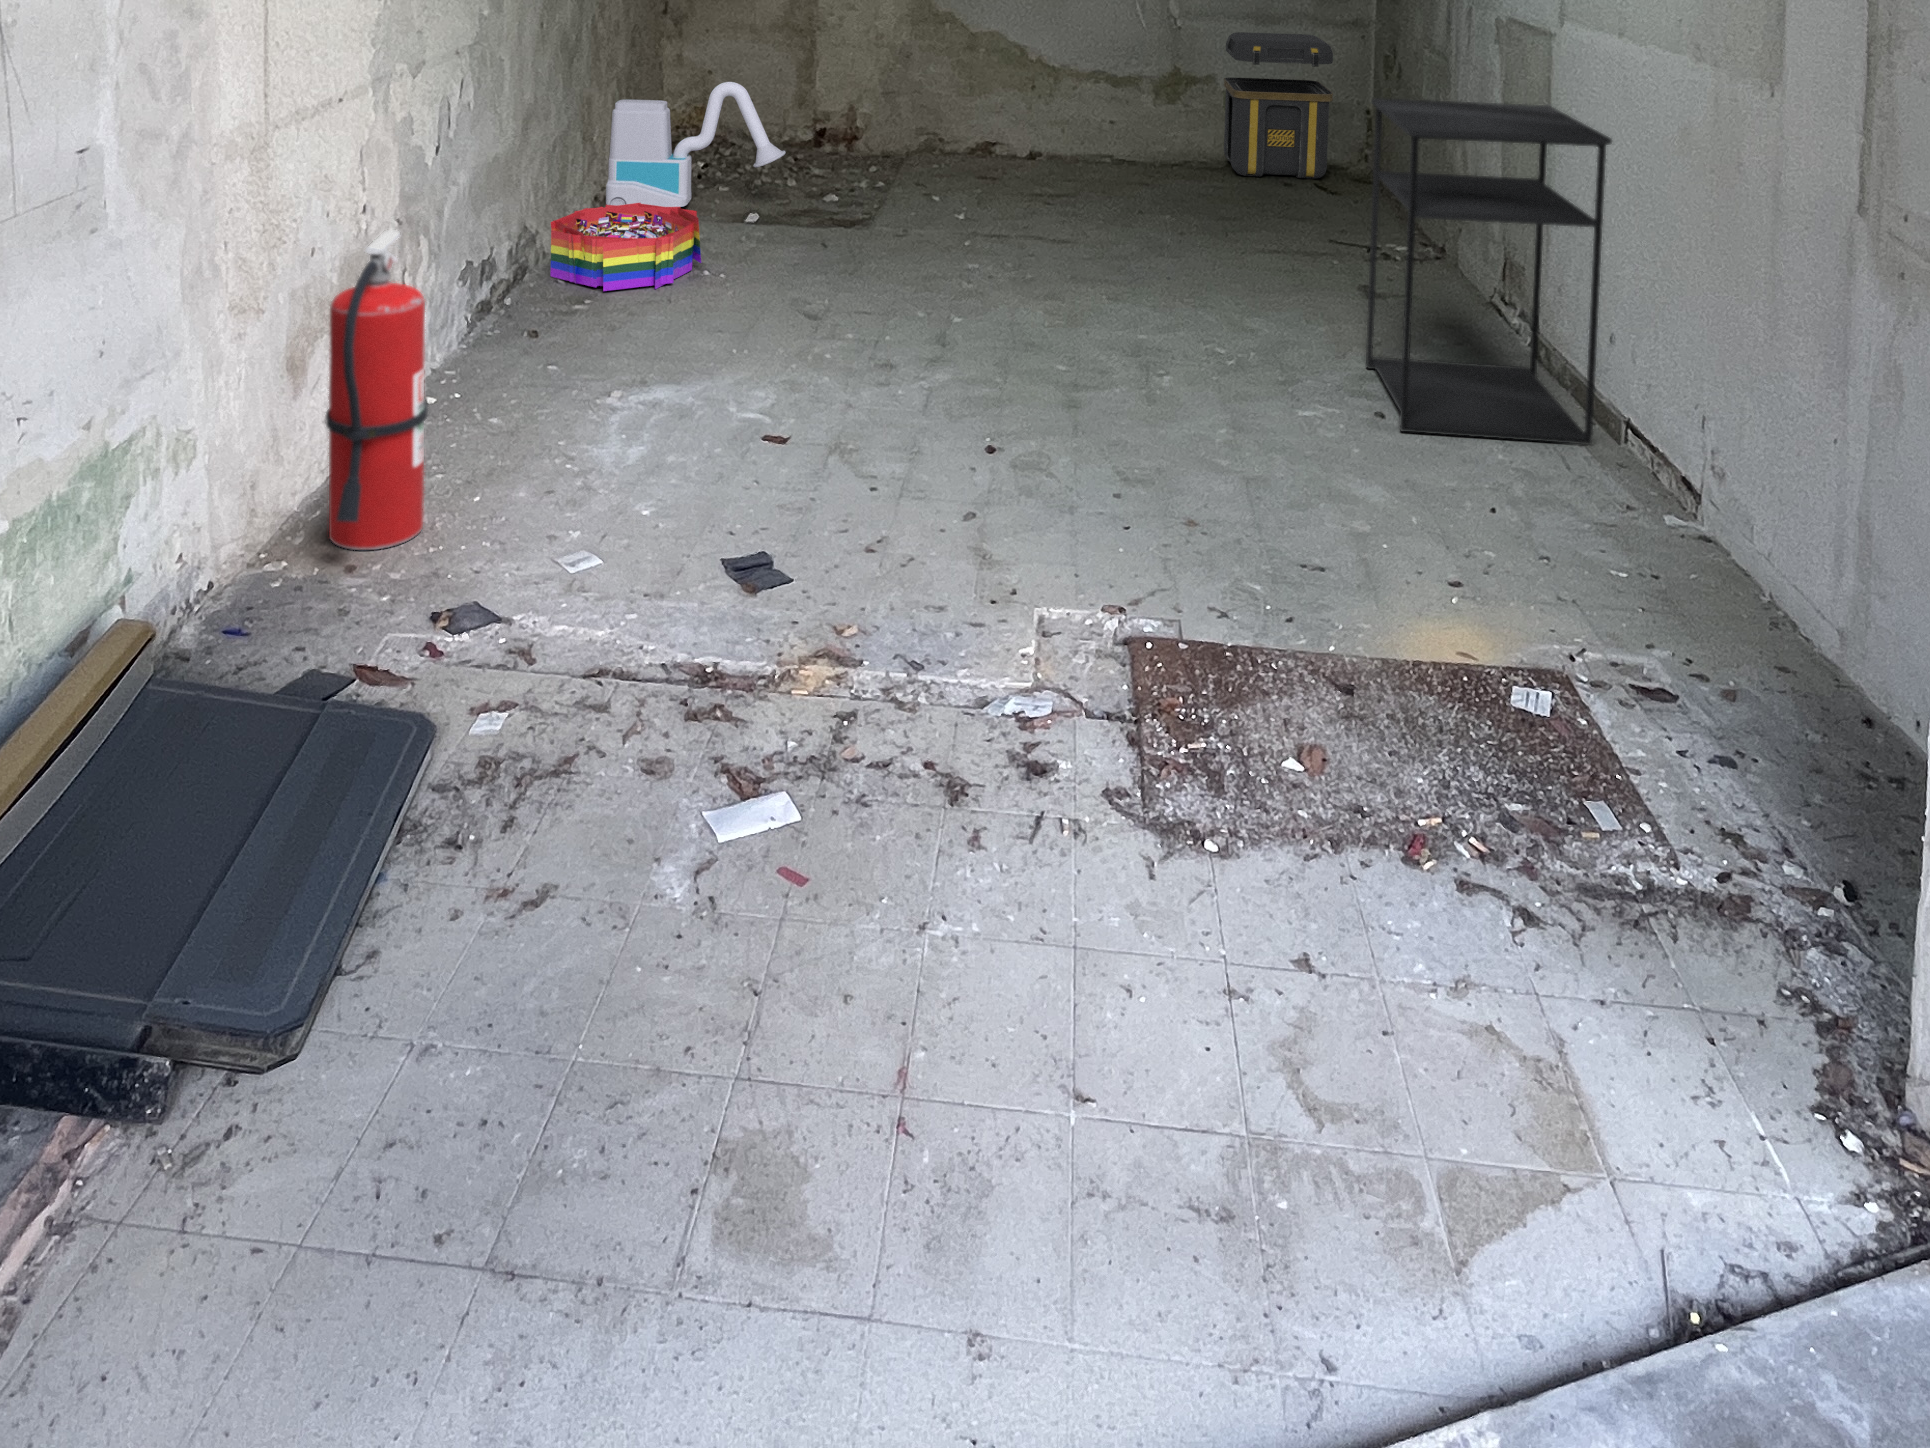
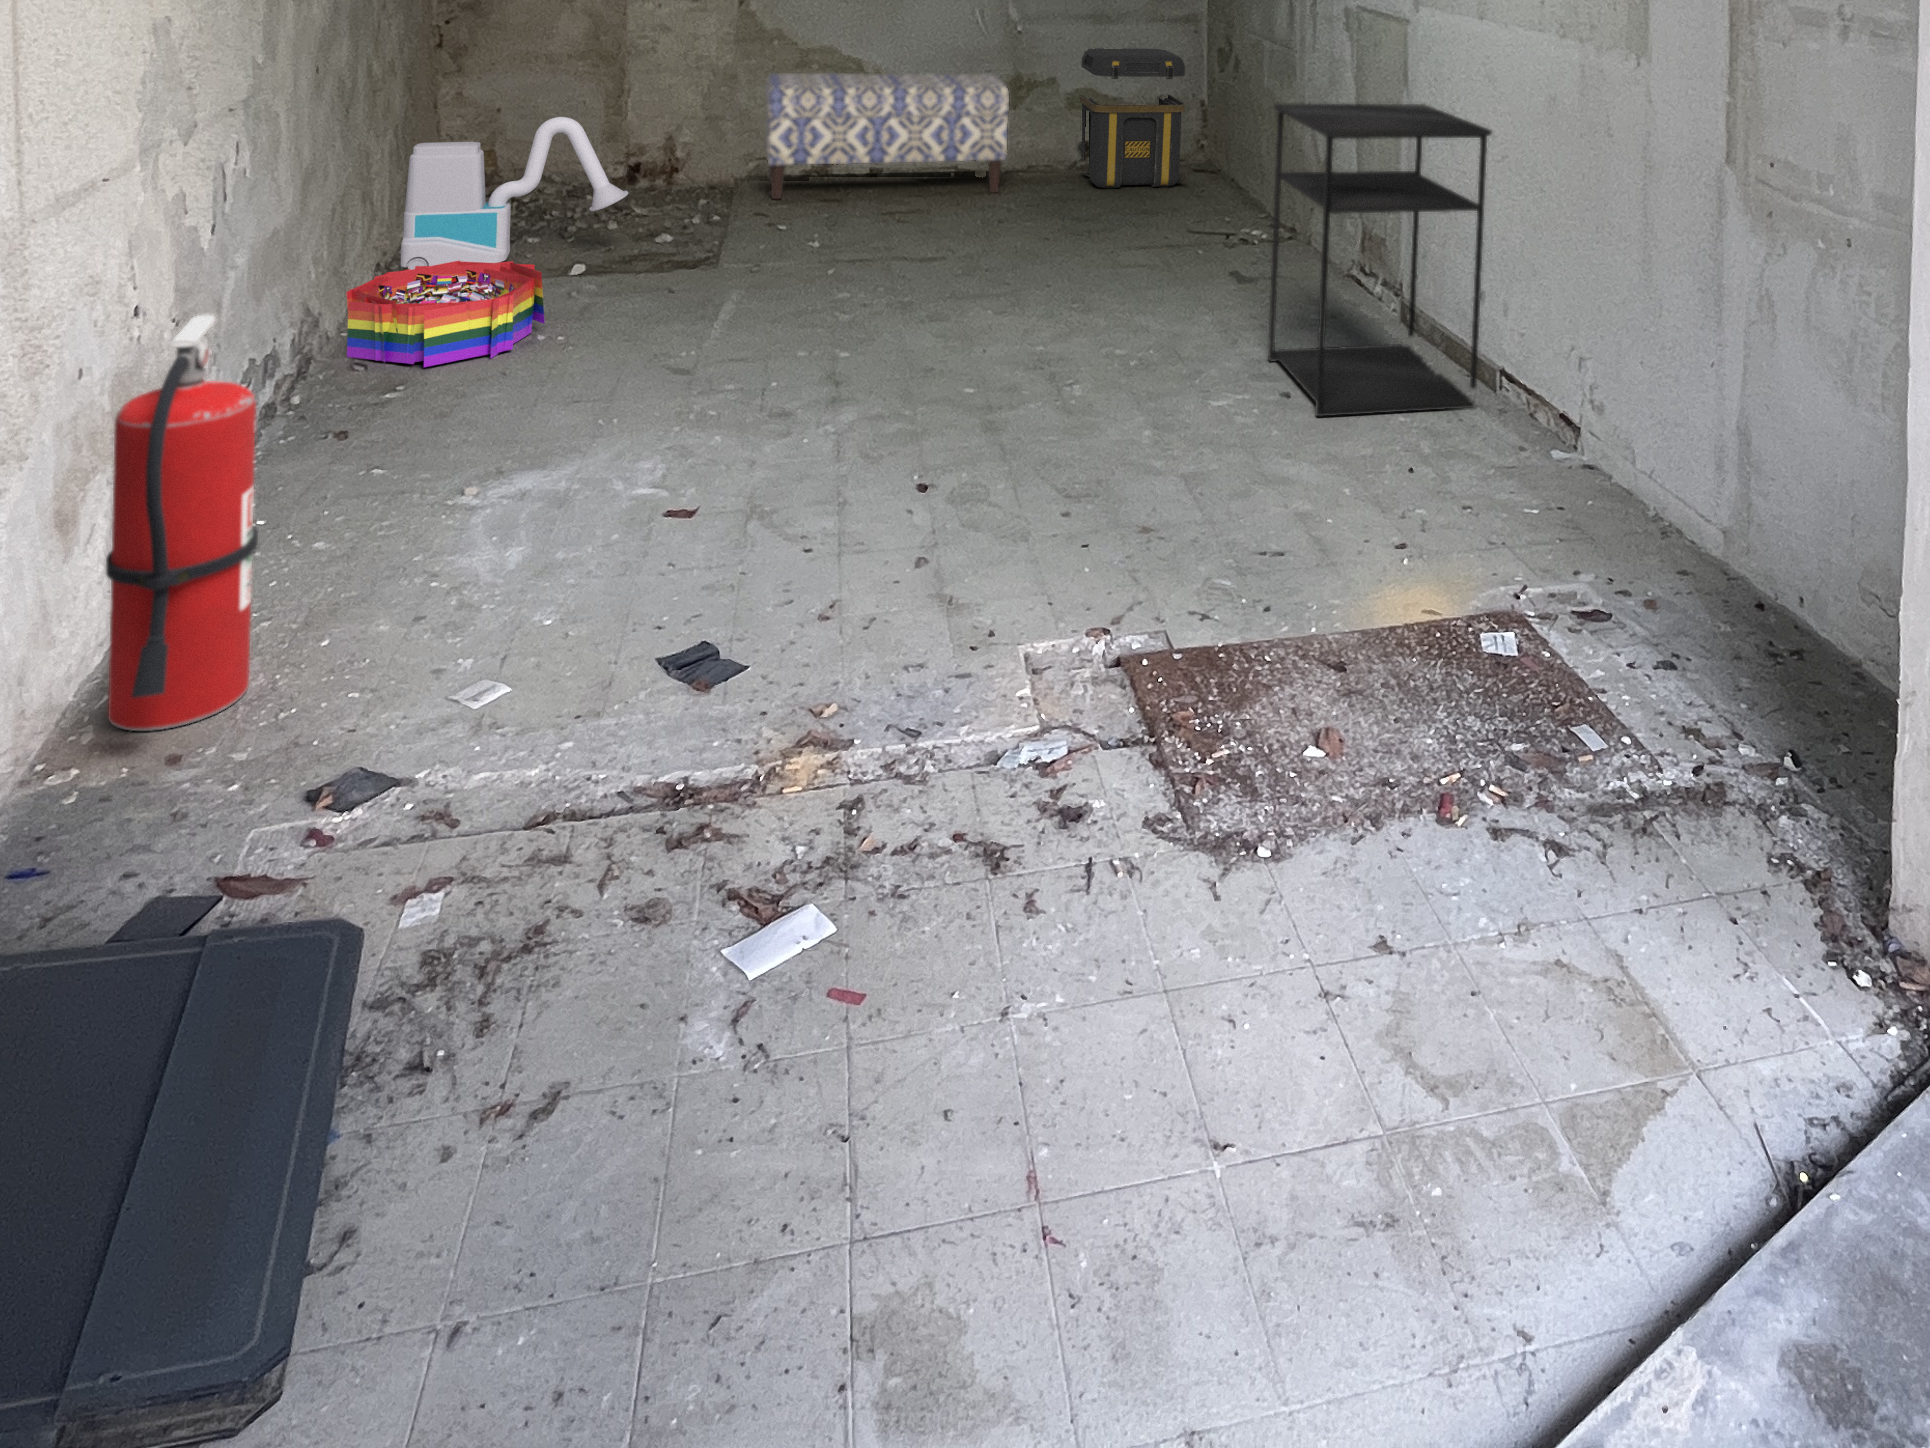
bench: none [918,48,1147,174] -> present [765,74,1009,199]

